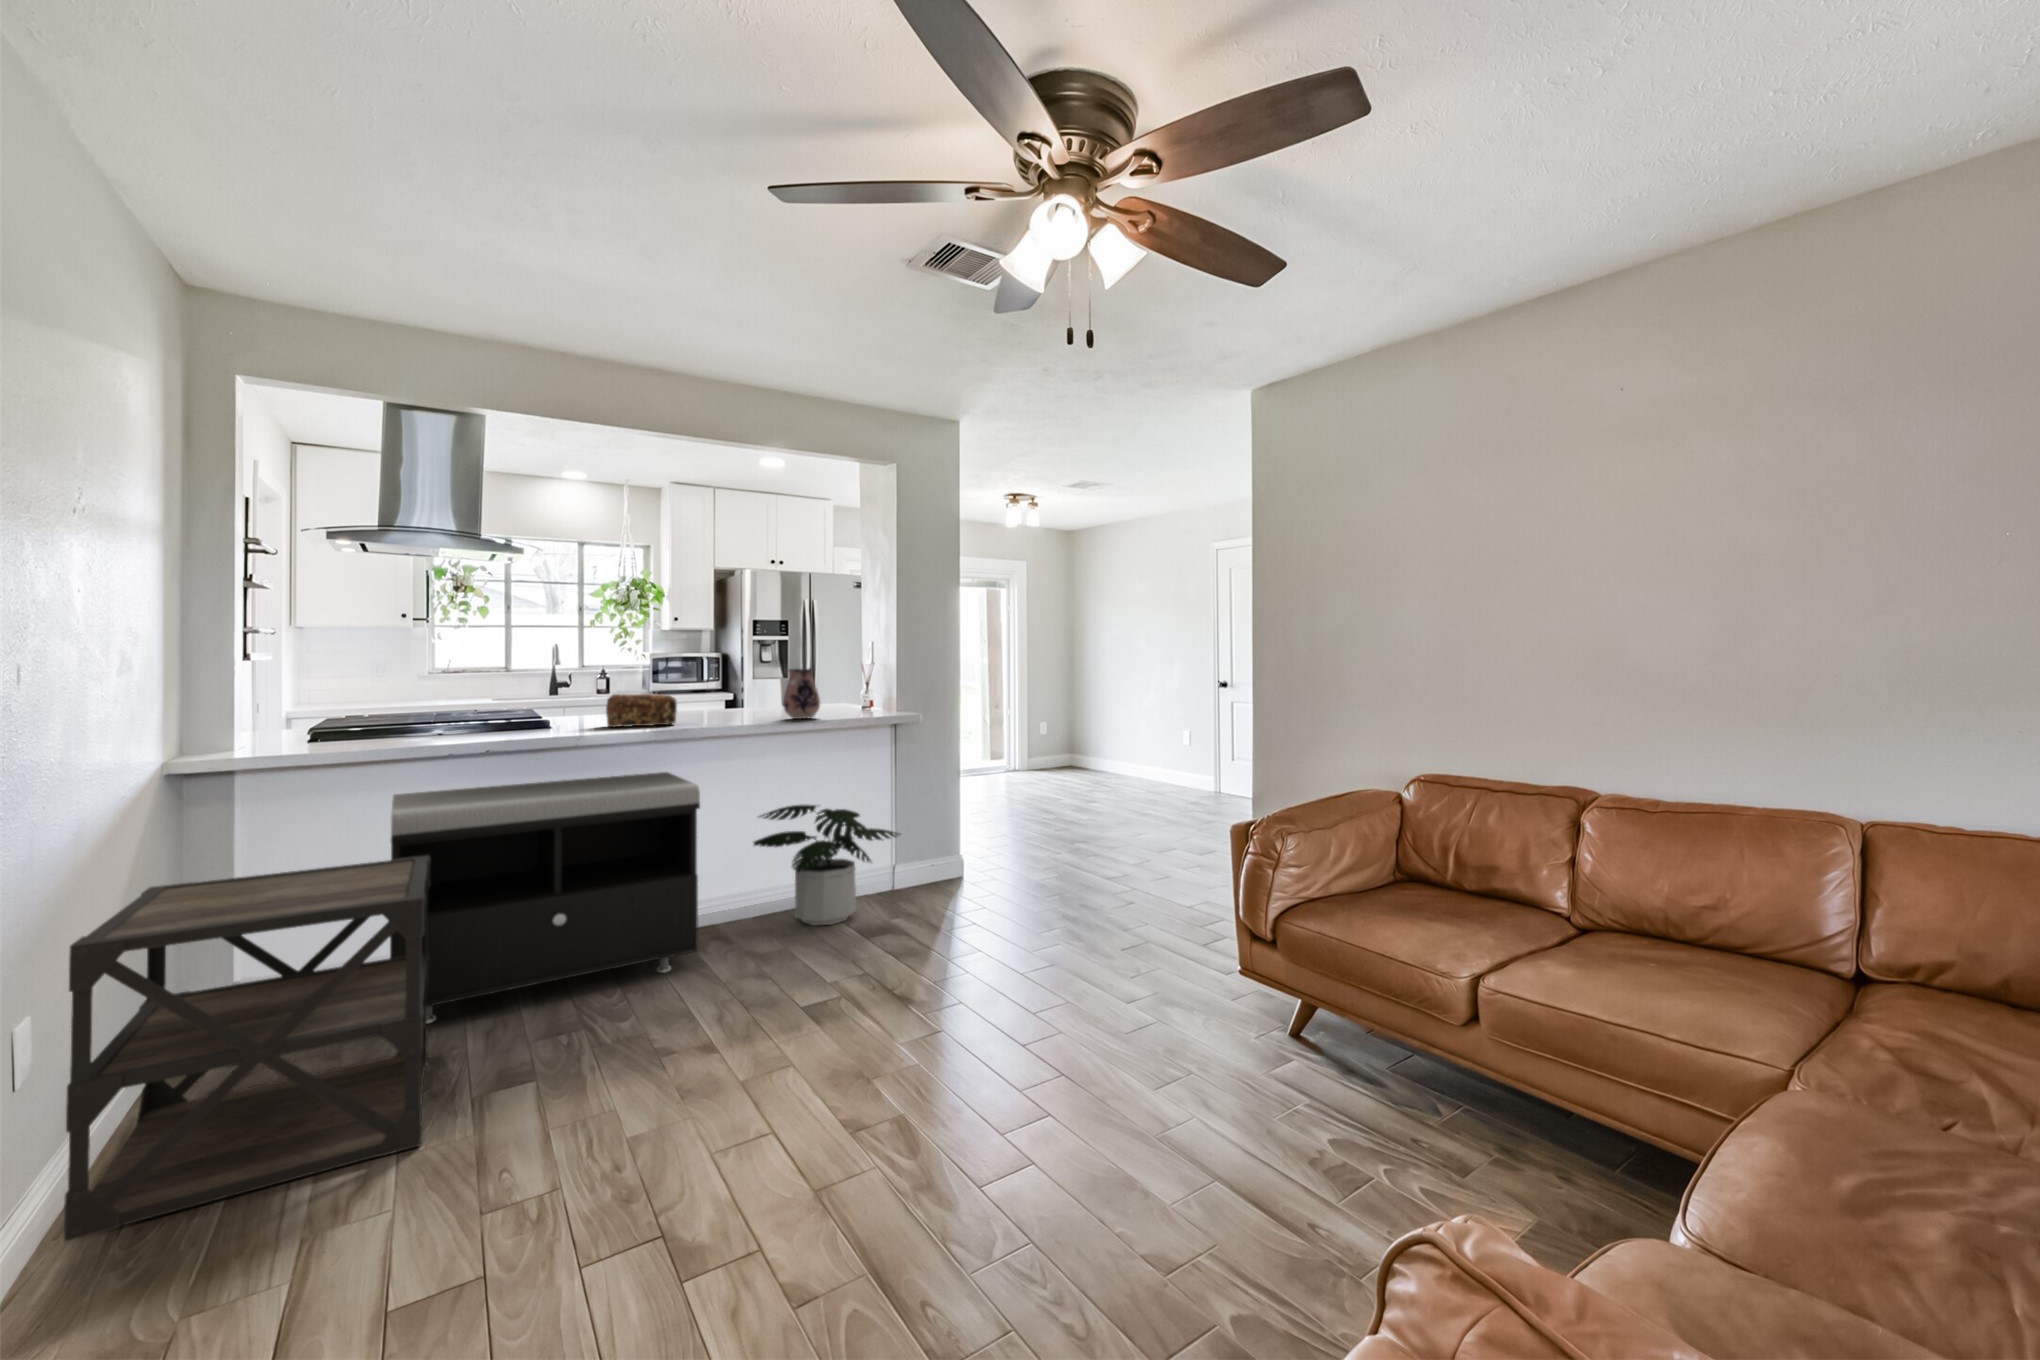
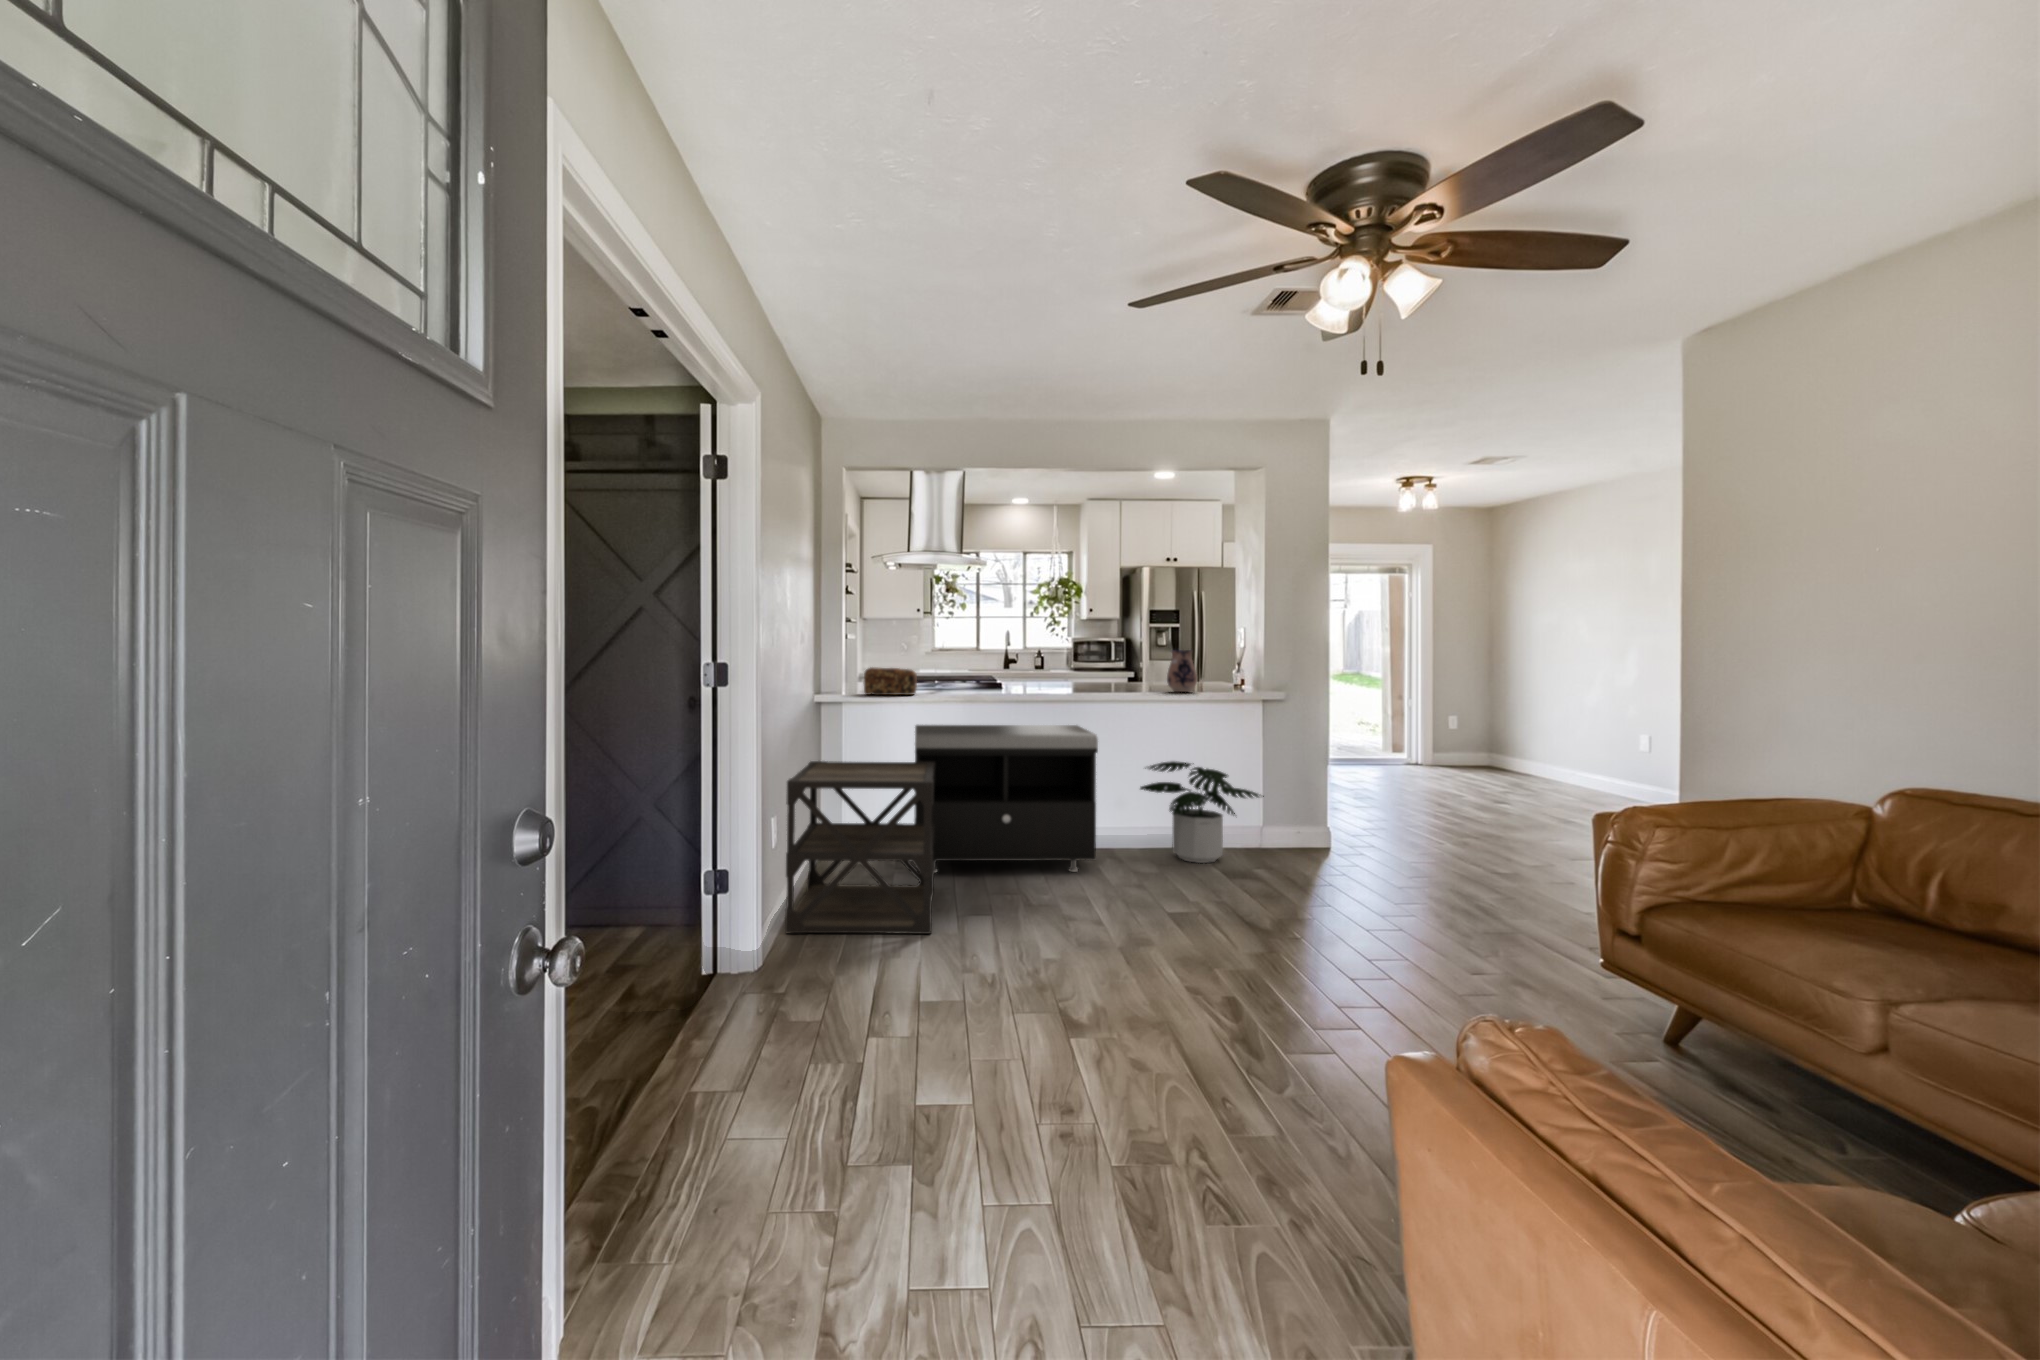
bread loaf: present [606,693,677,727] -> present [864,668,917,695]

